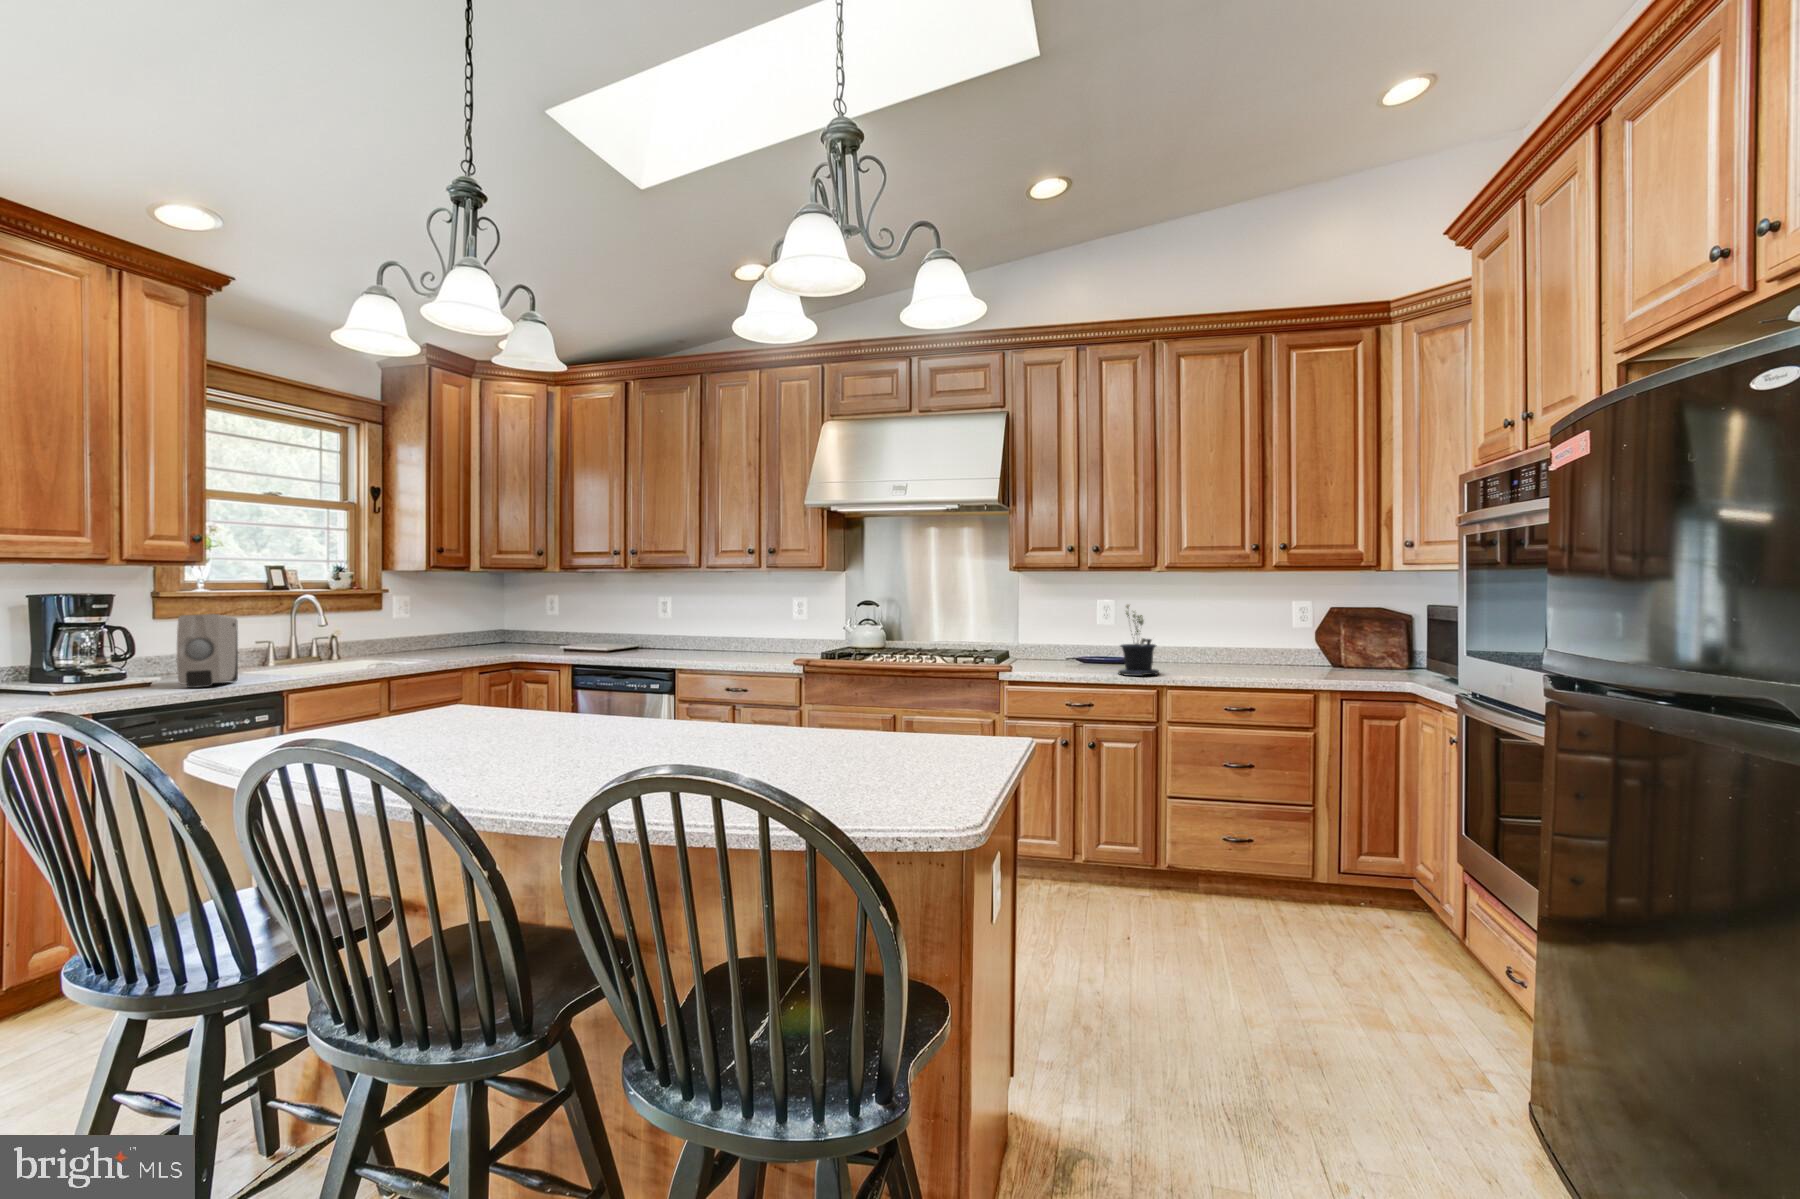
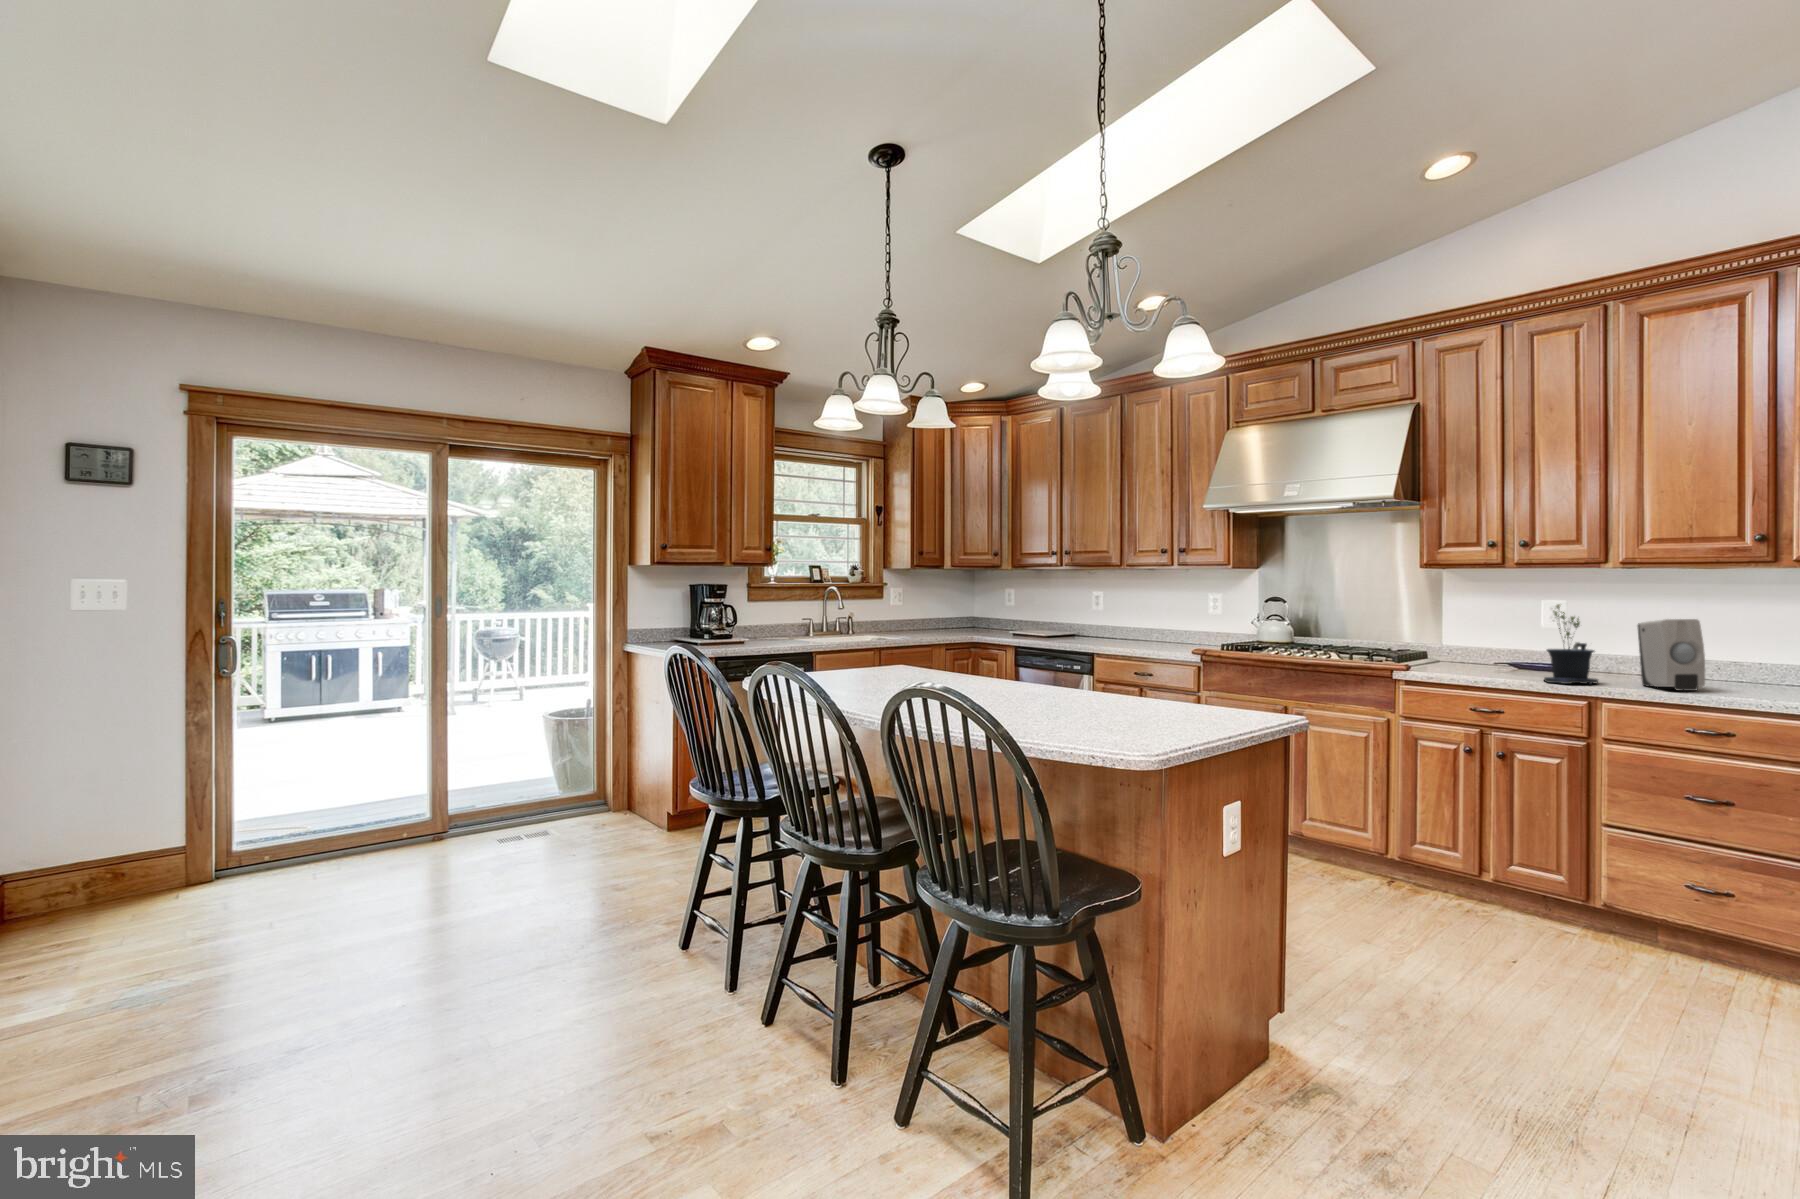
soap dispenser: present [177,614,238,688] -> present [1638,619,1705,691]

